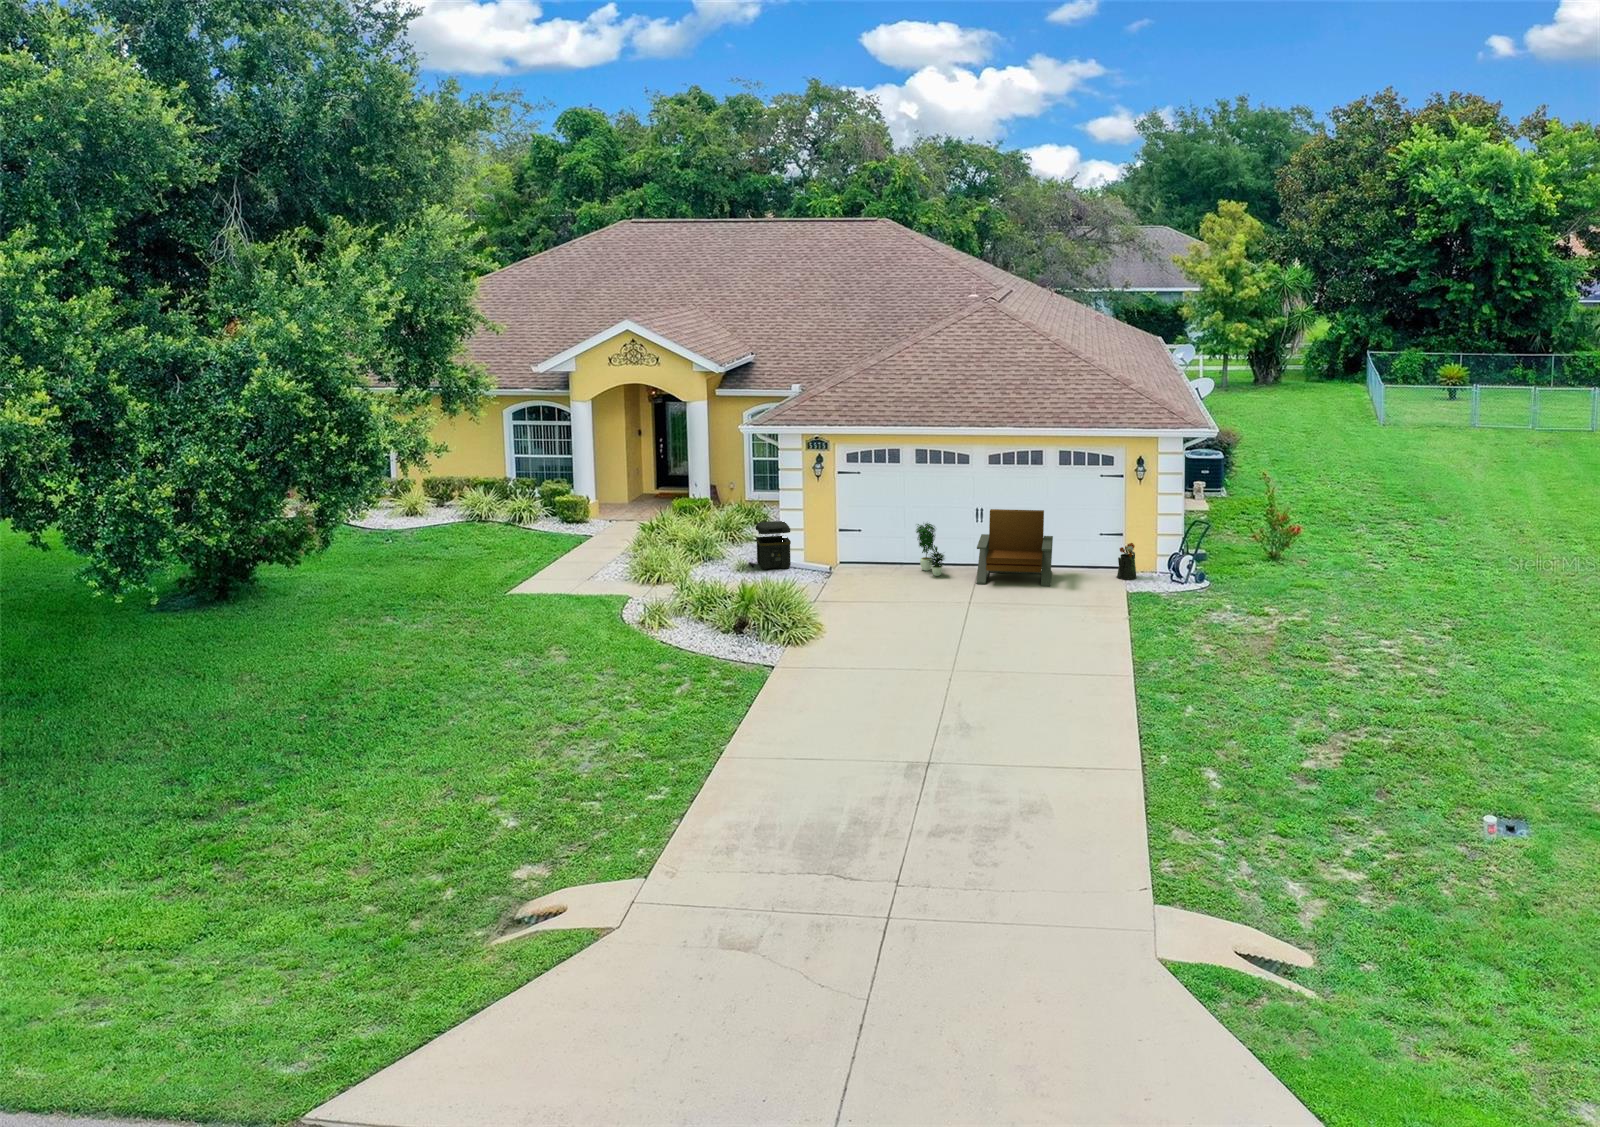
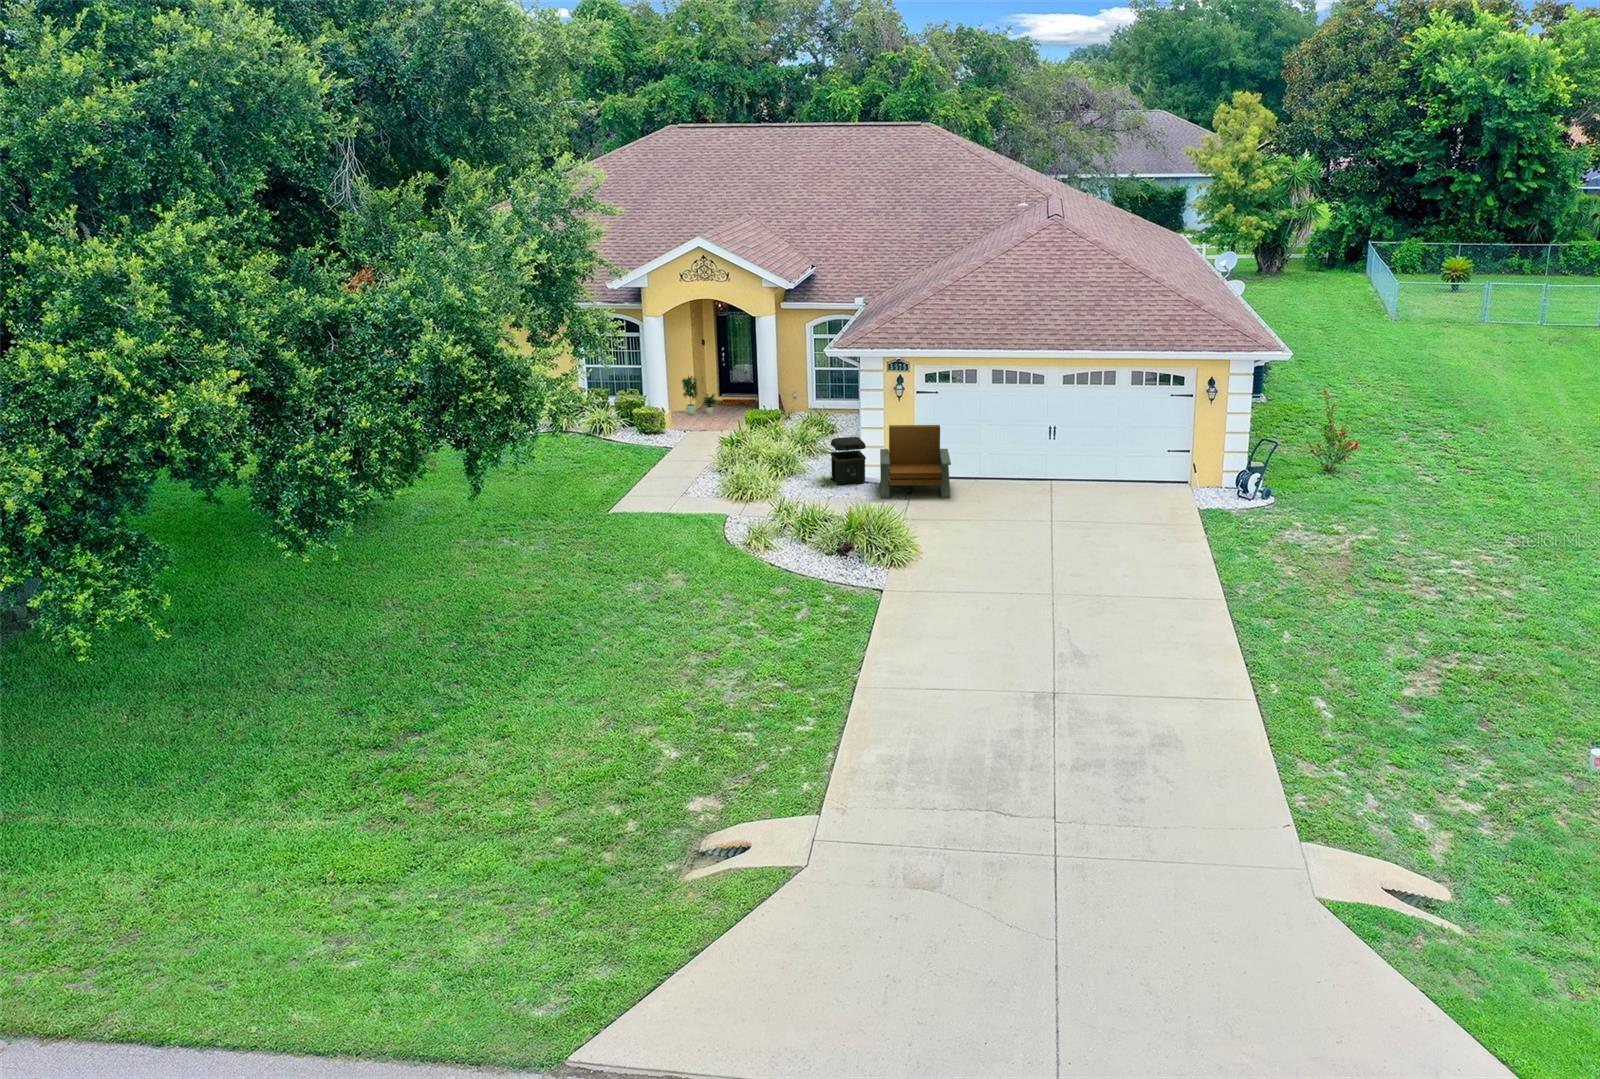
lounge chair: present [976,509,1053,586] -> present [880,425,951,498]
potted plant: present [916,523,945,576] -> present [682,376,716,415]
watering can: present [1117,543,1137,580] -> none [1183,459,1202,495]

